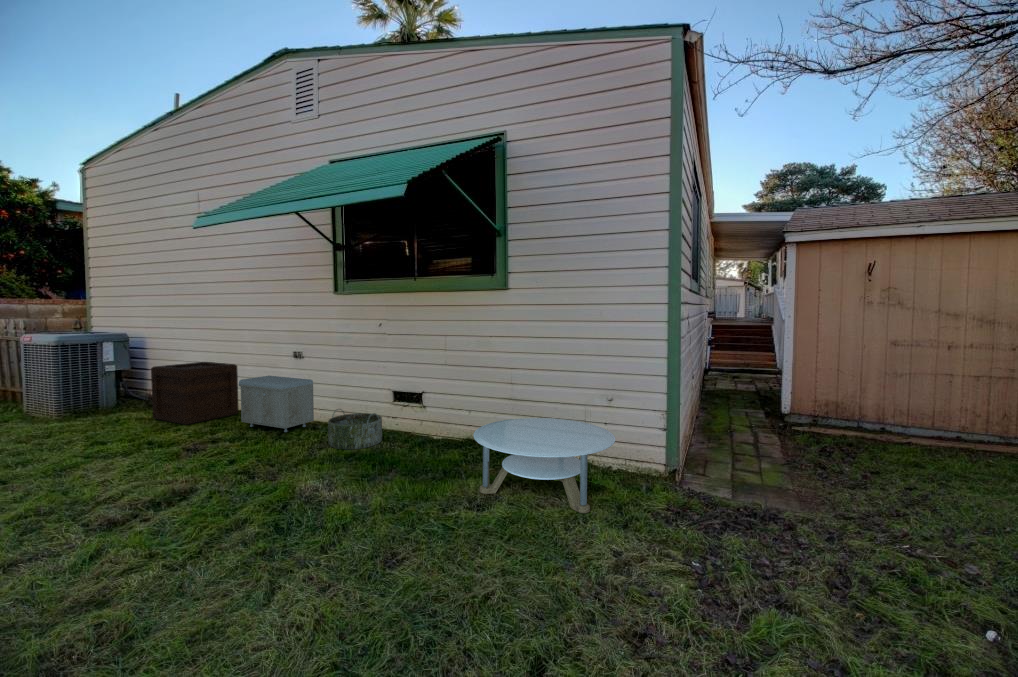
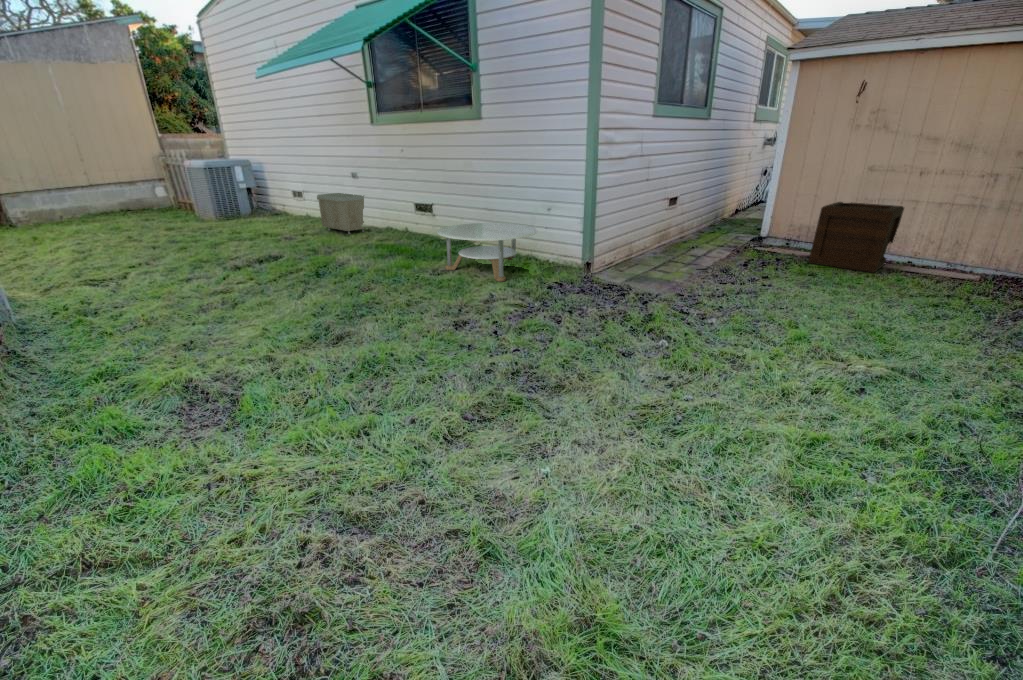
wooden crate: present [151,362,239,425] -> present [809,202,904,273]
basket: present [328,409,382,449] -> none [370,217,409,245]

